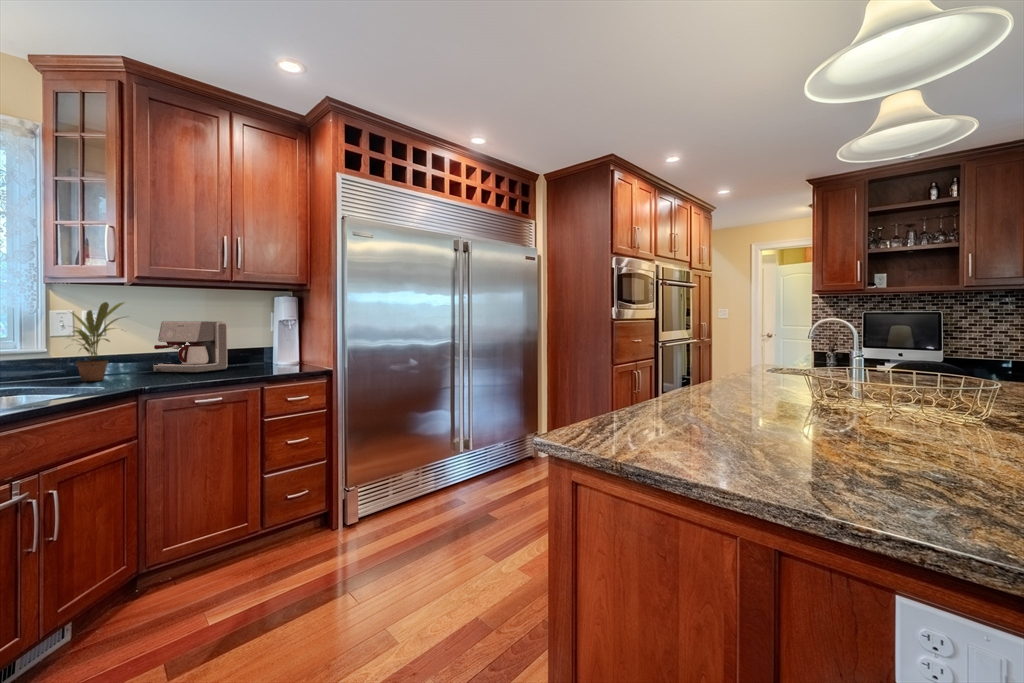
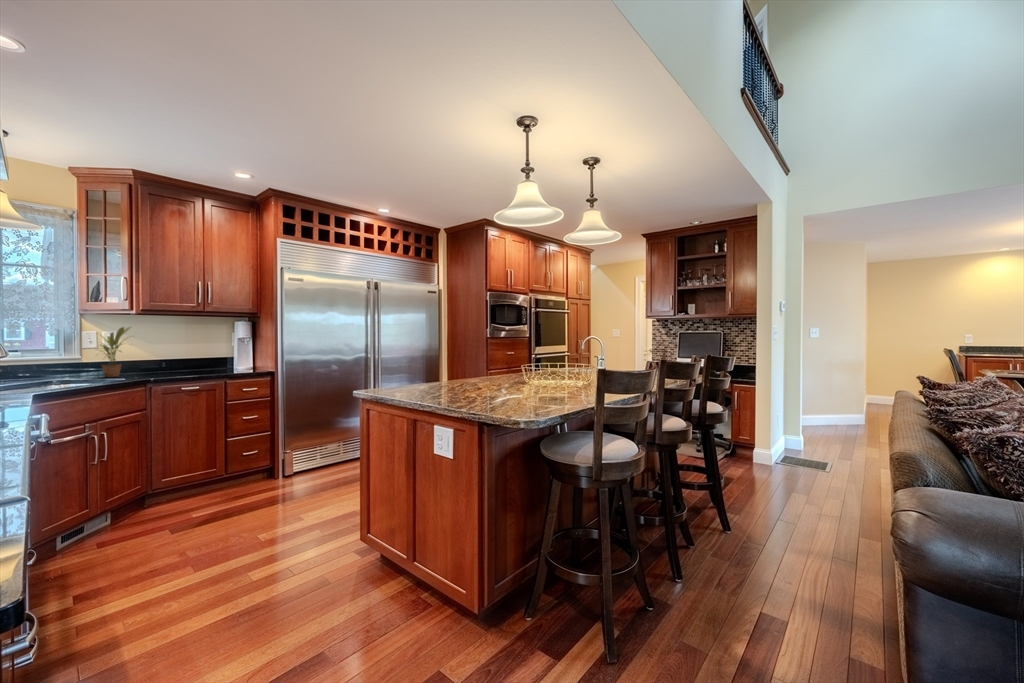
coffee maker: present [153,321,227,373] -> none [149,338,201,373]

